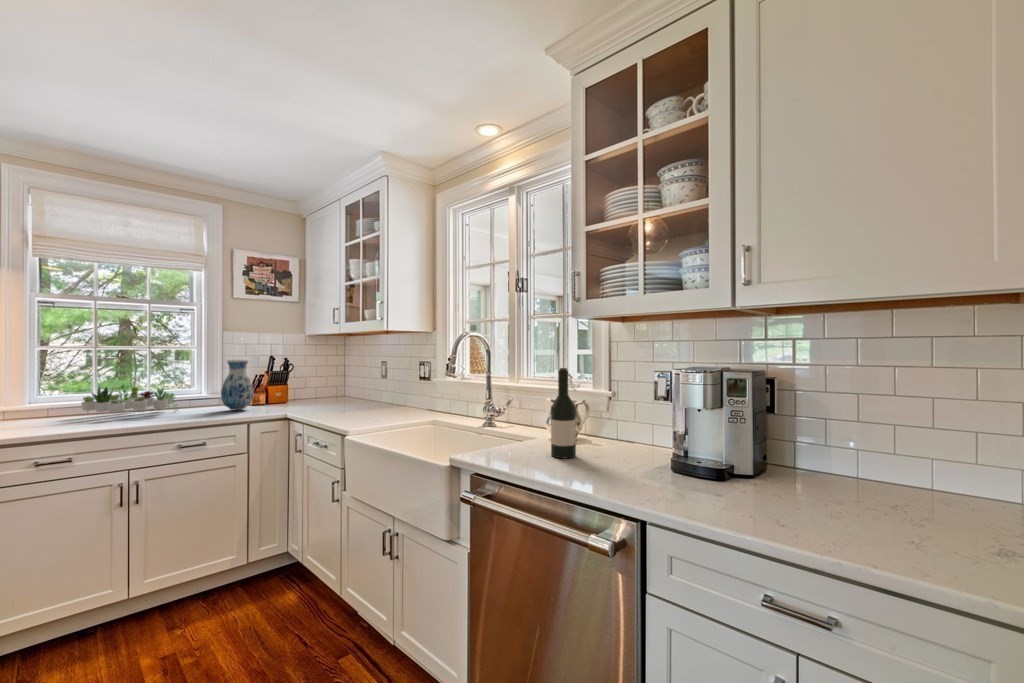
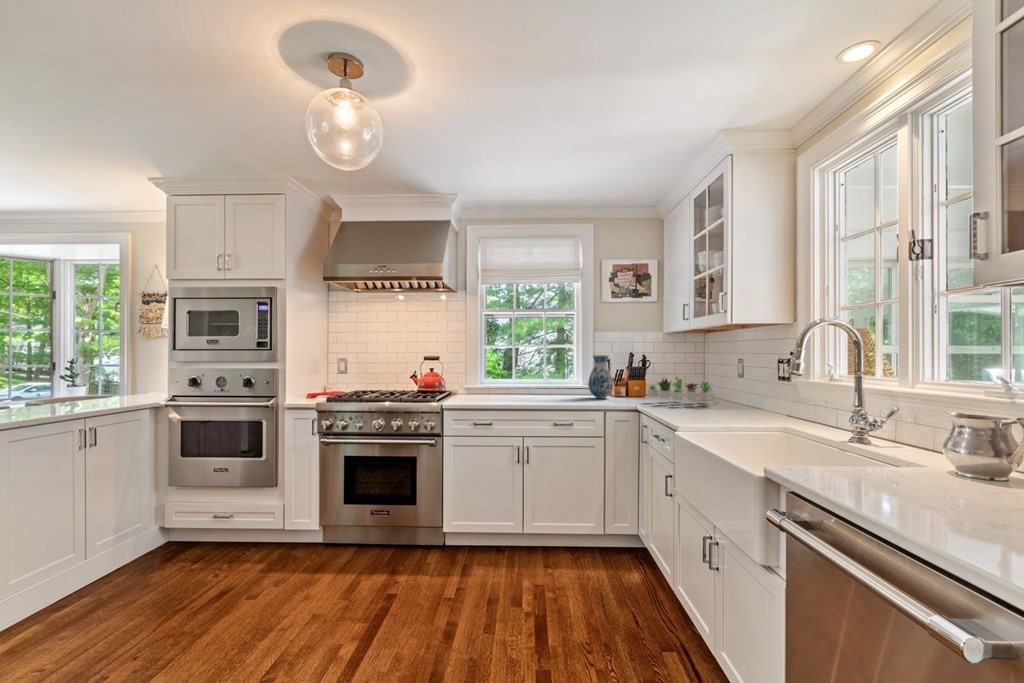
wine bottle: present [551,368,576,459] -> none [931,360,985,504]
succulent plant: present [82,385,178,413] -> present [648,377,718,403]

